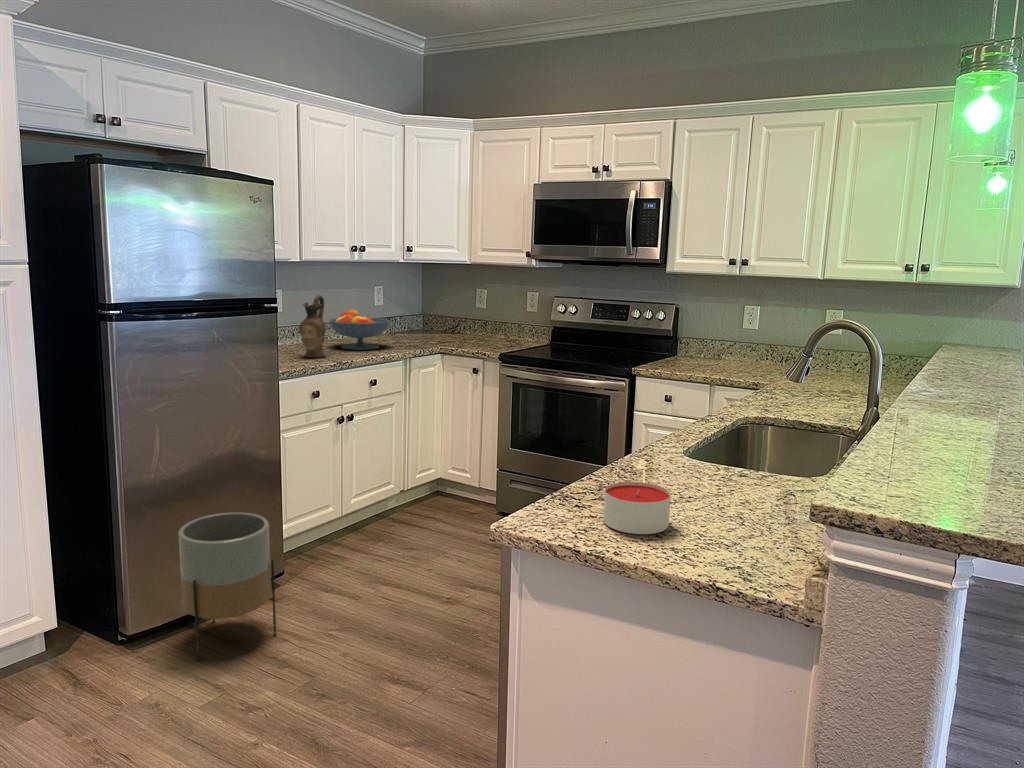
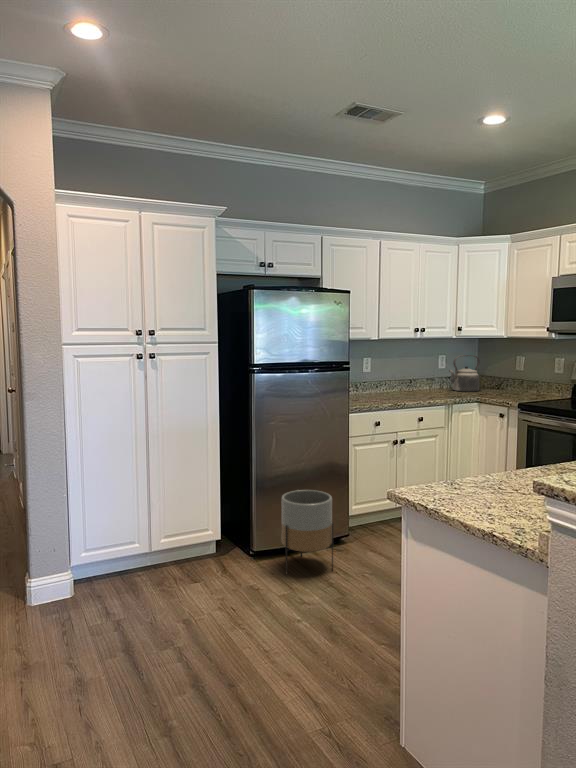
kettle: none [394,287,434,338] -> present [449,355,480,392]
ceramic pitcher: present [299,295,326,357] -> none [374,360,392,401]
fruit bowl: present [330,310,390,350] -> none [398,370,440,397]
candle: present [604,482,671,534] -> none [459,475,503,506]

